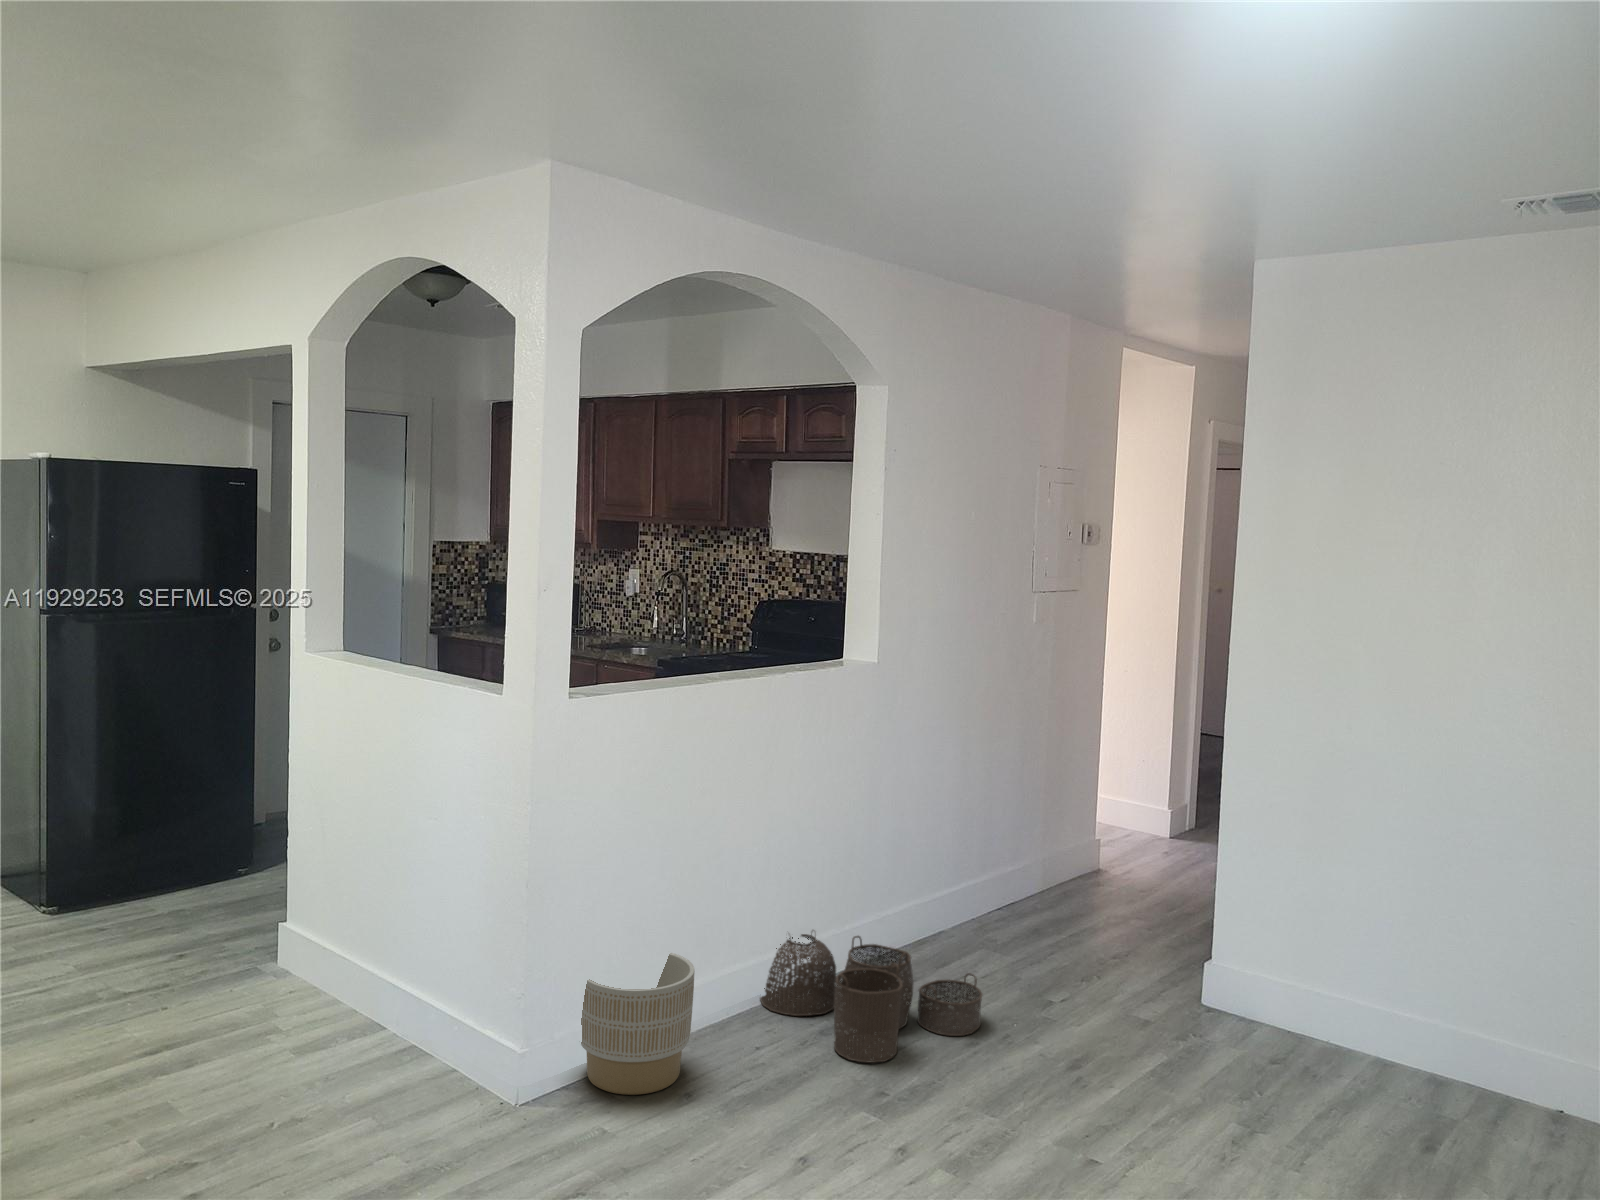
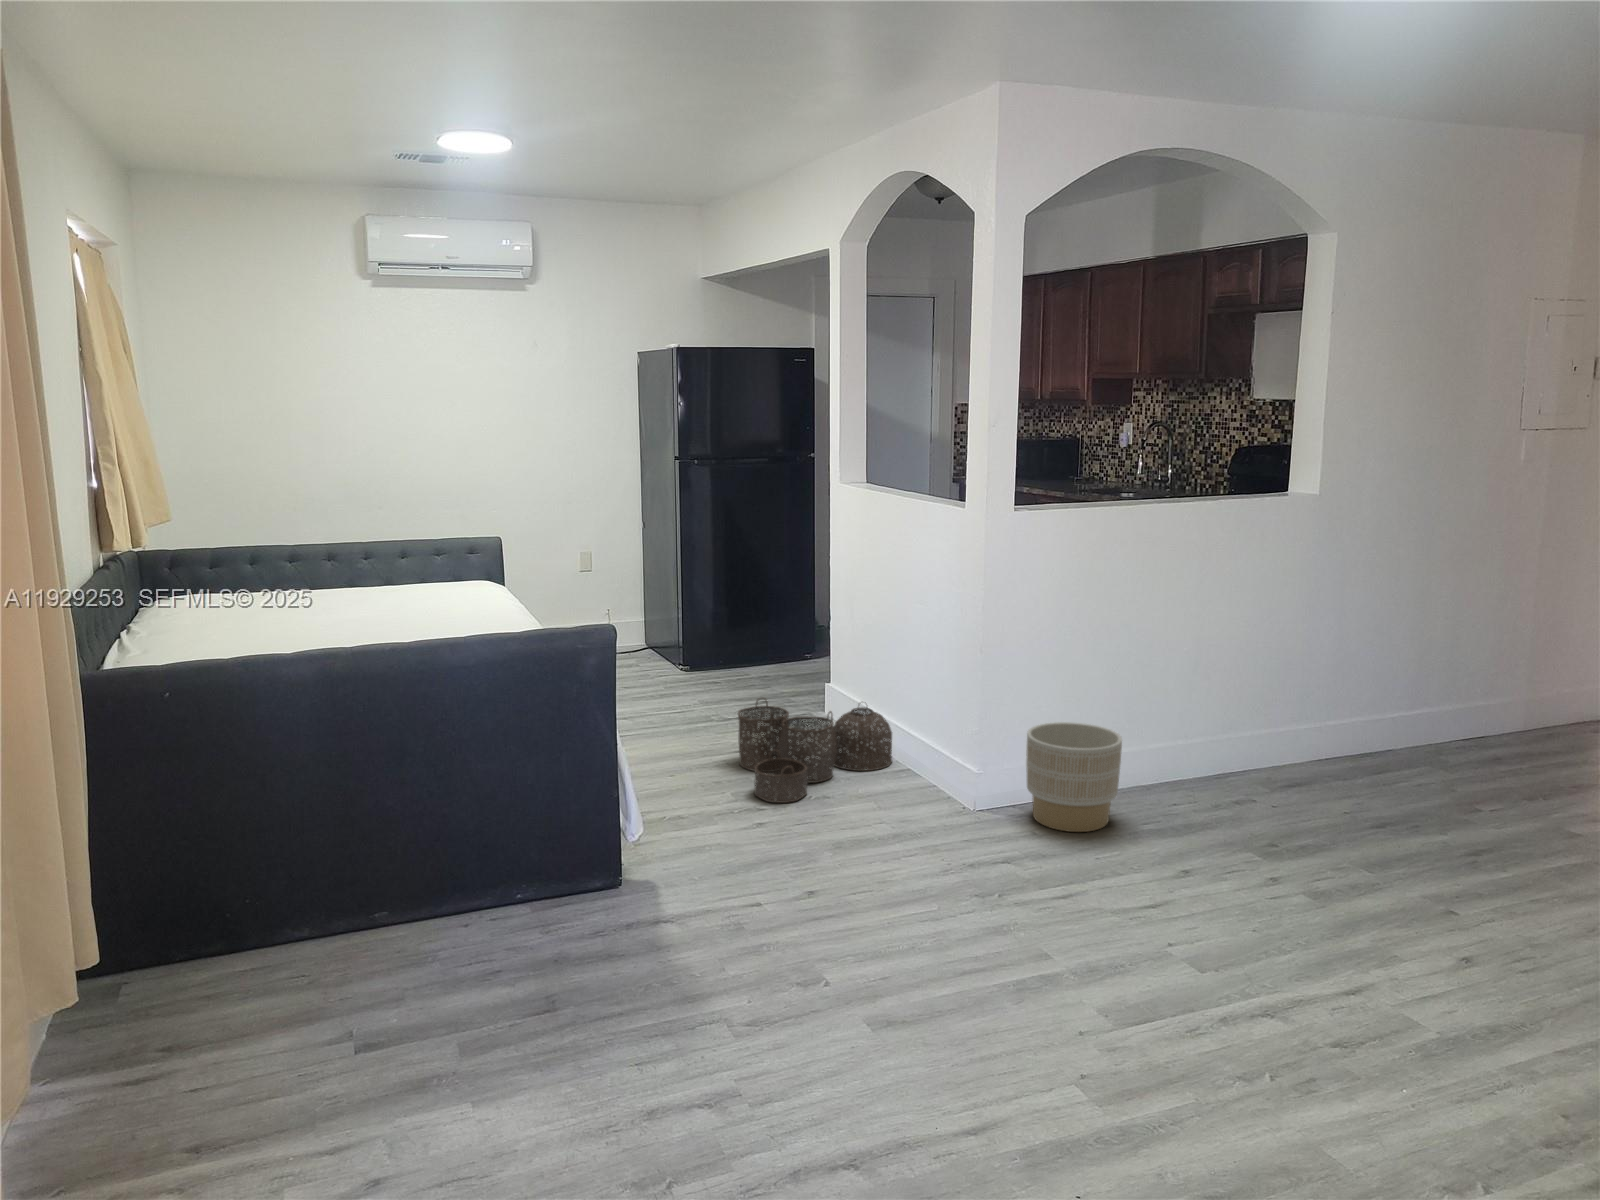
woven basket: present [760,930,982,1063] -> present [738,698,892,803]

